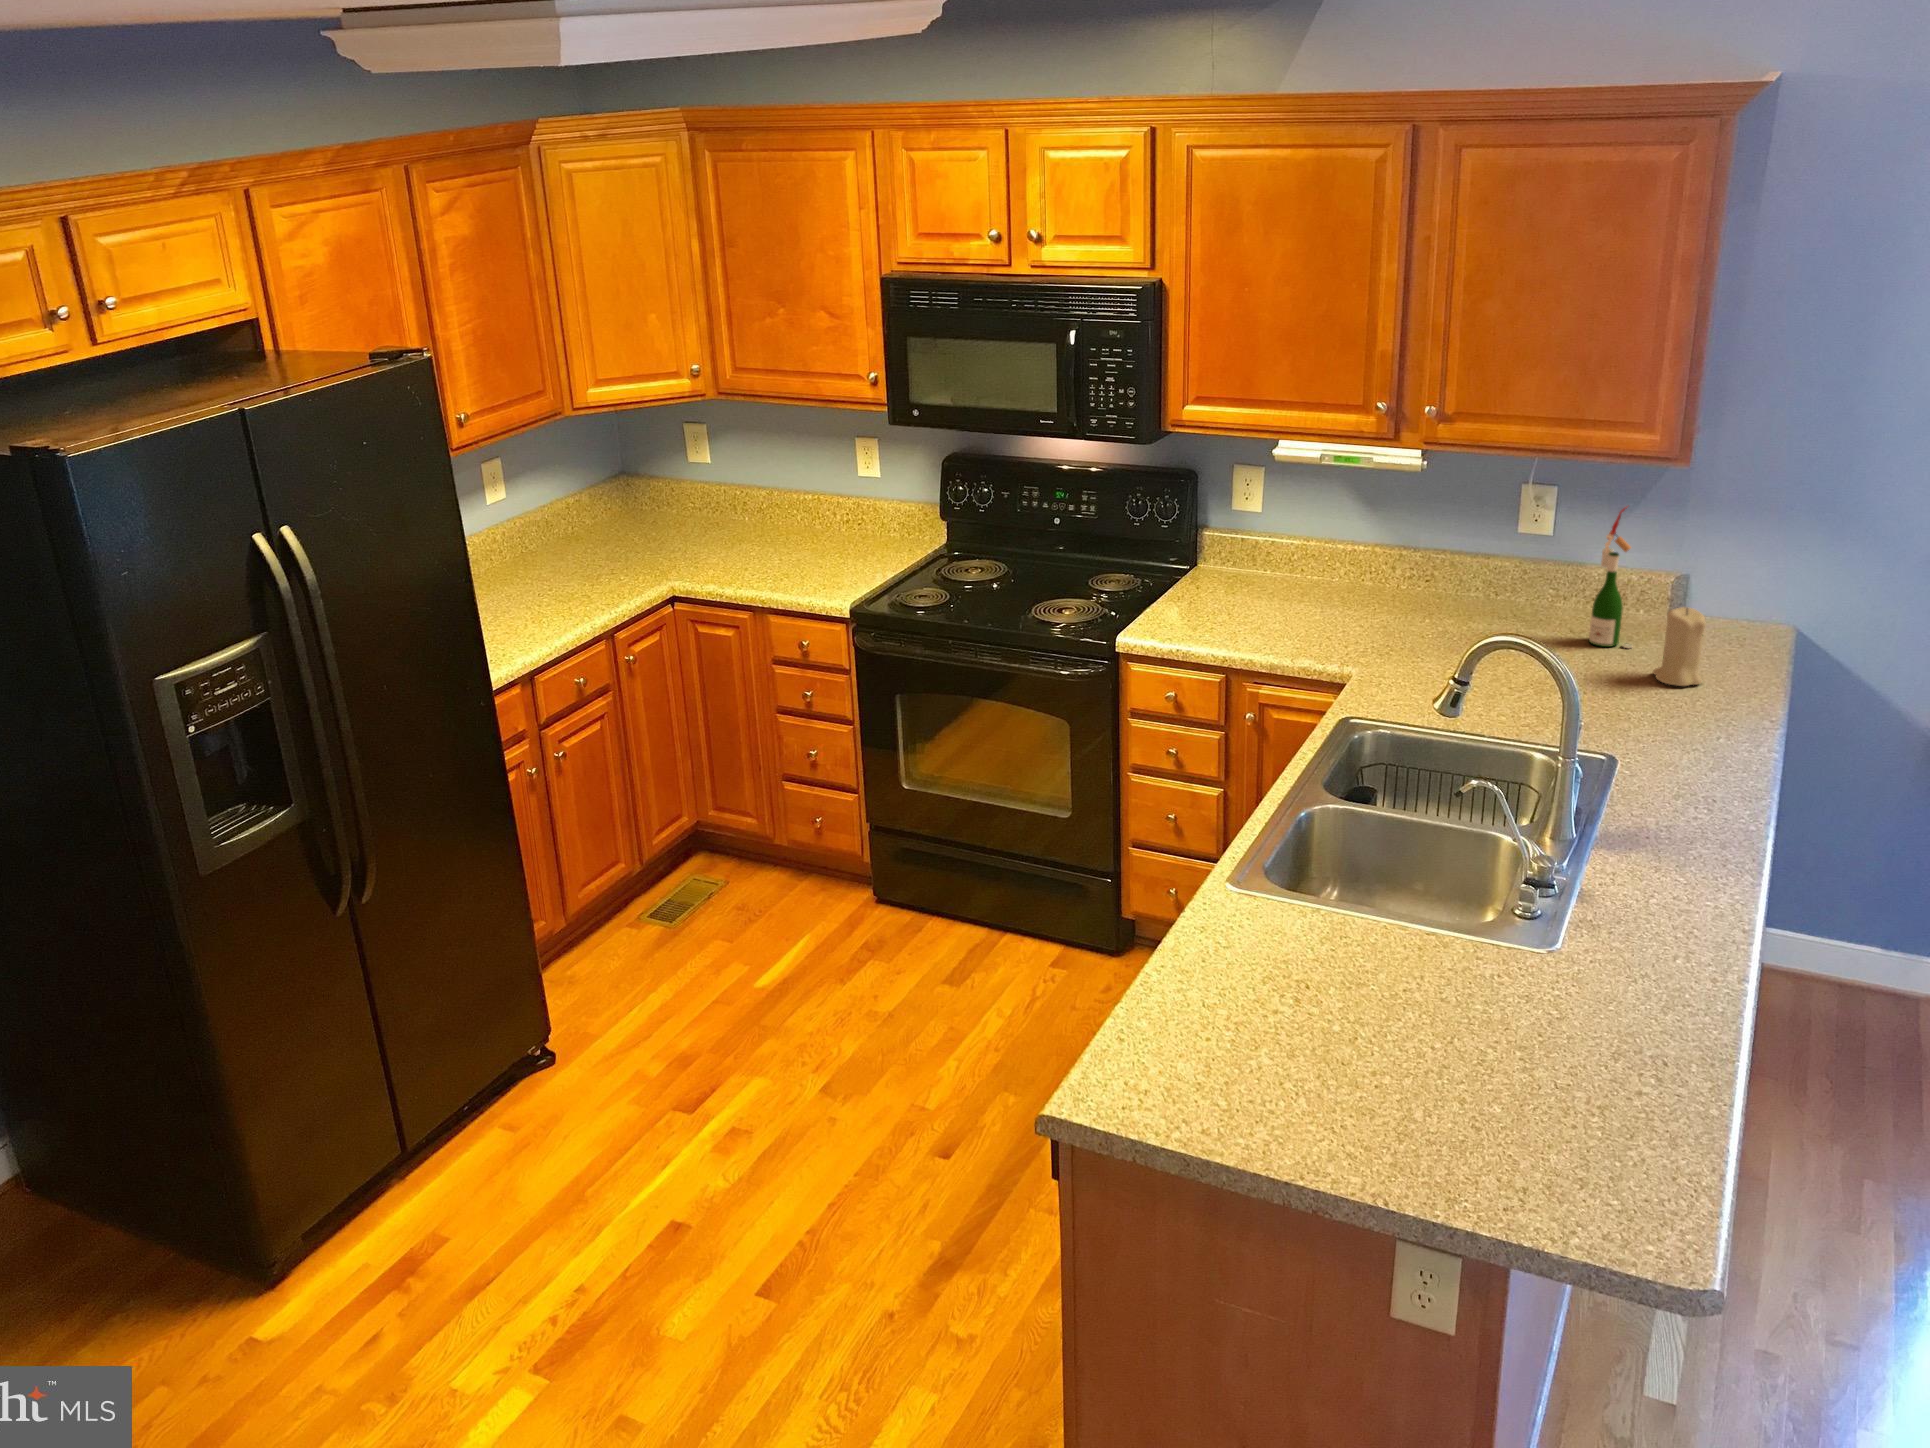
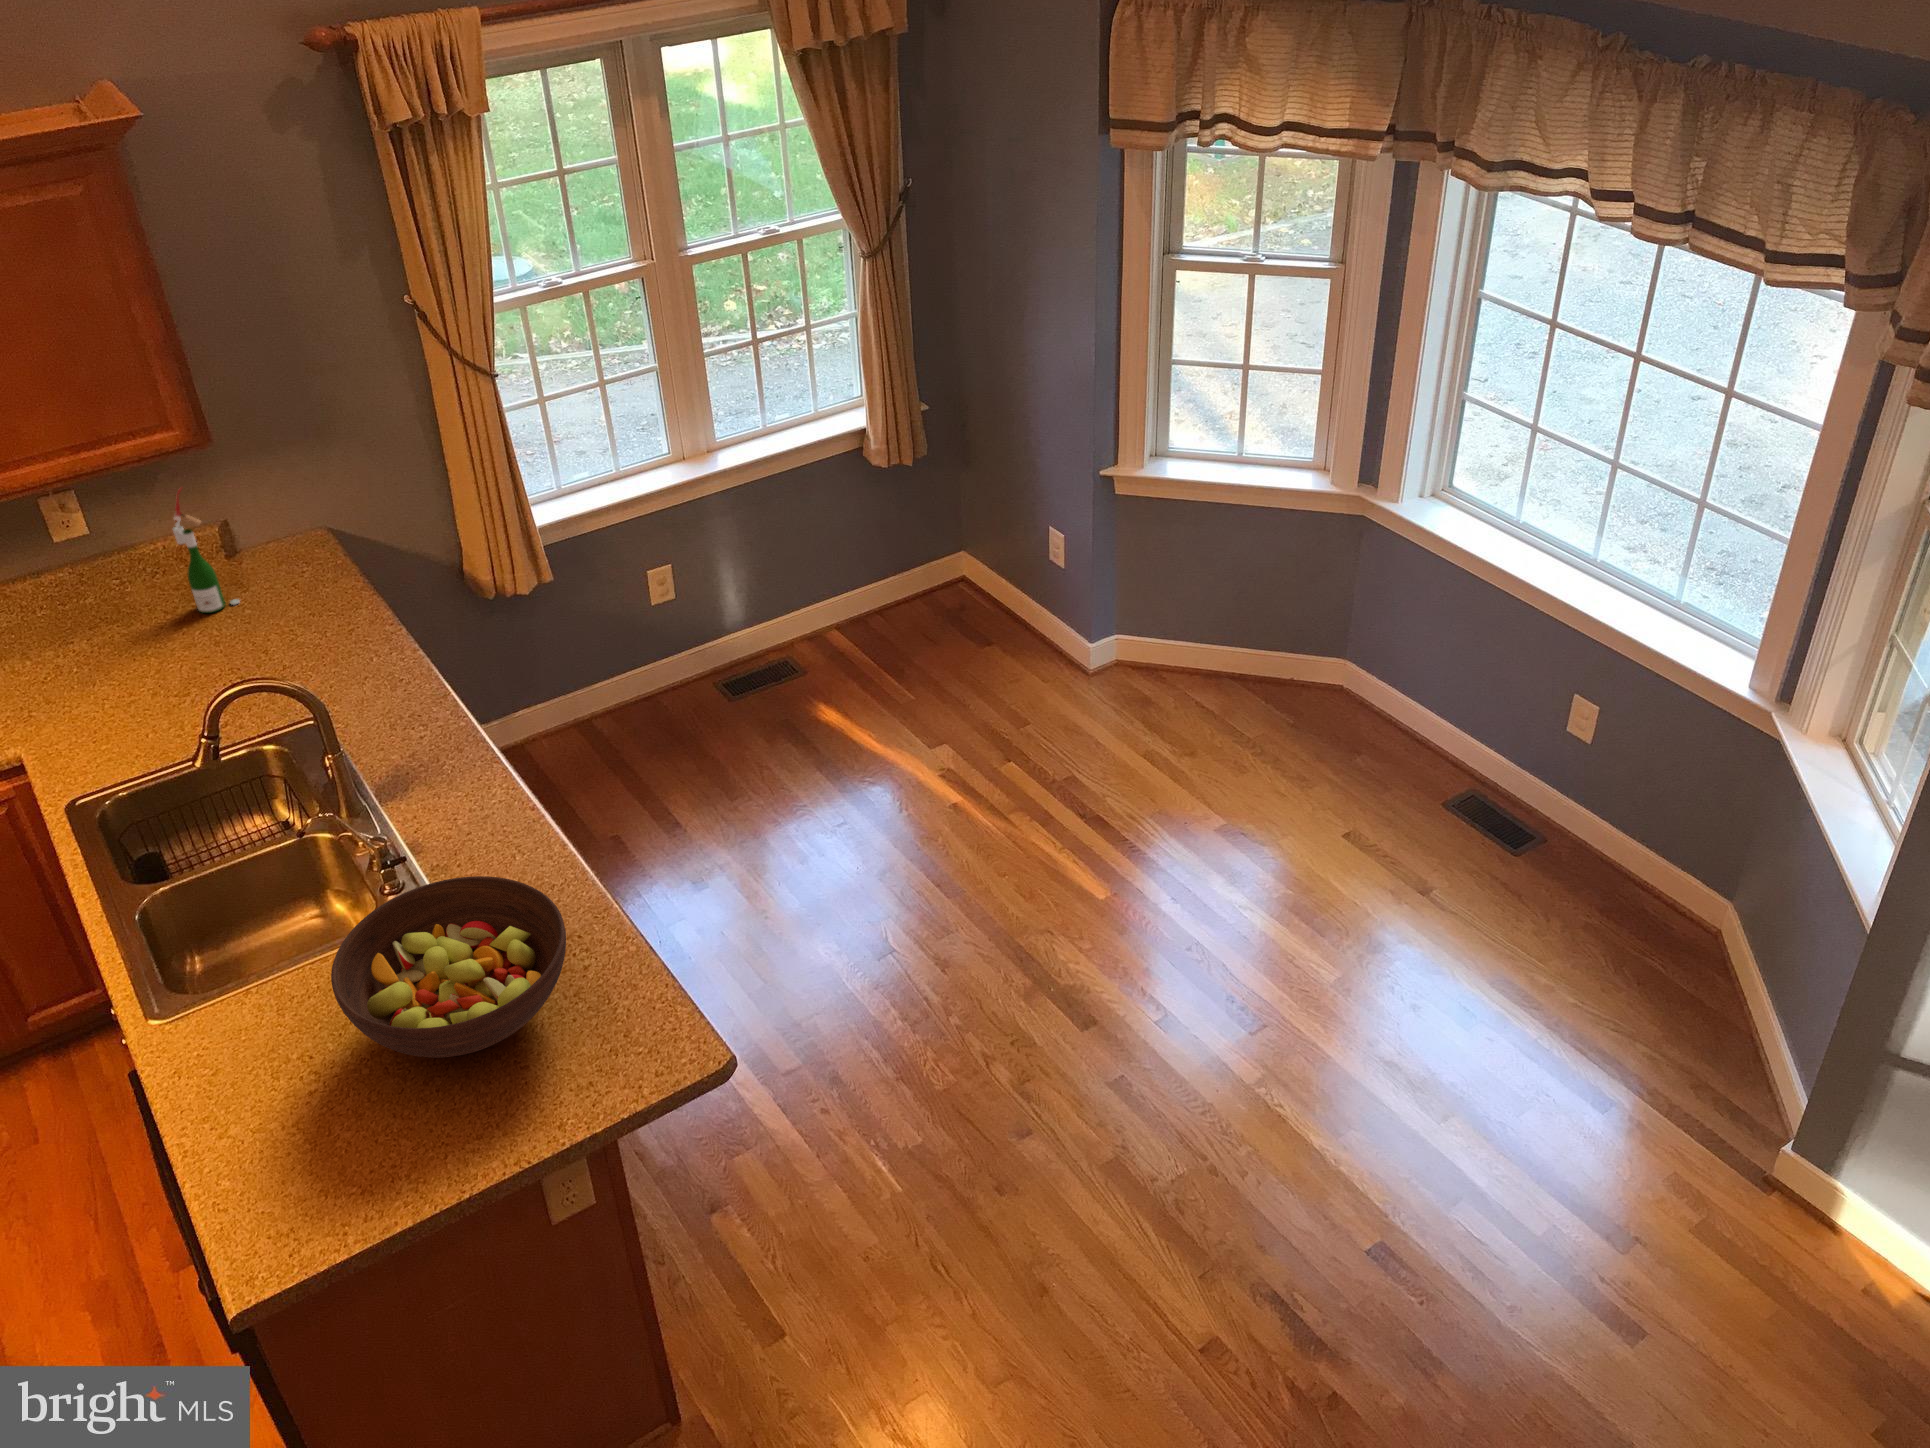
candle: present [1653,607,1706,686] -> none [271,556,324,626]
fruit bowl: none [1333,879,1630,1084] -> present [331,876,566,1058]

